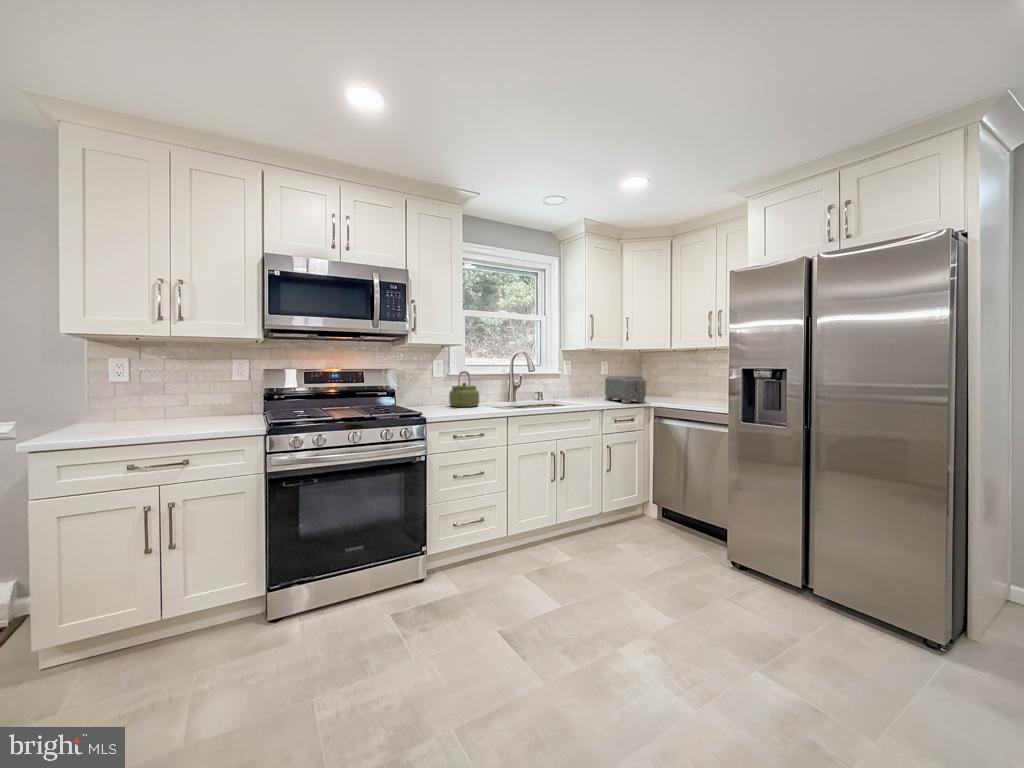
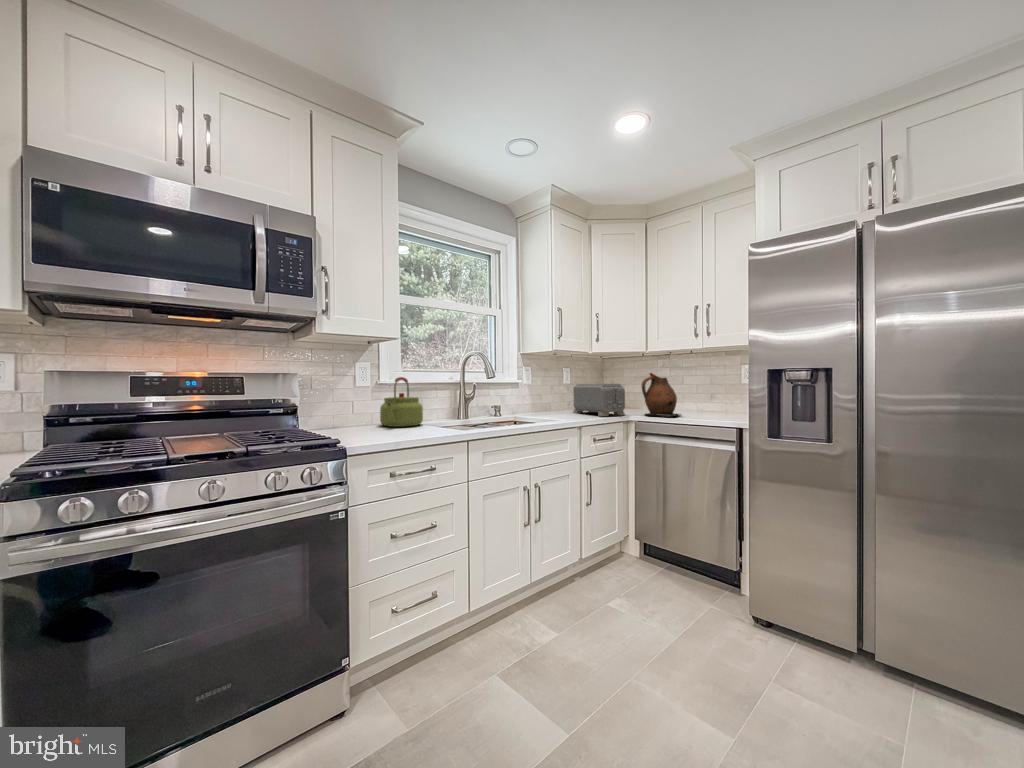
ceramic pitcher: none [661,368,696,405] -> present [642,373,680,416]

